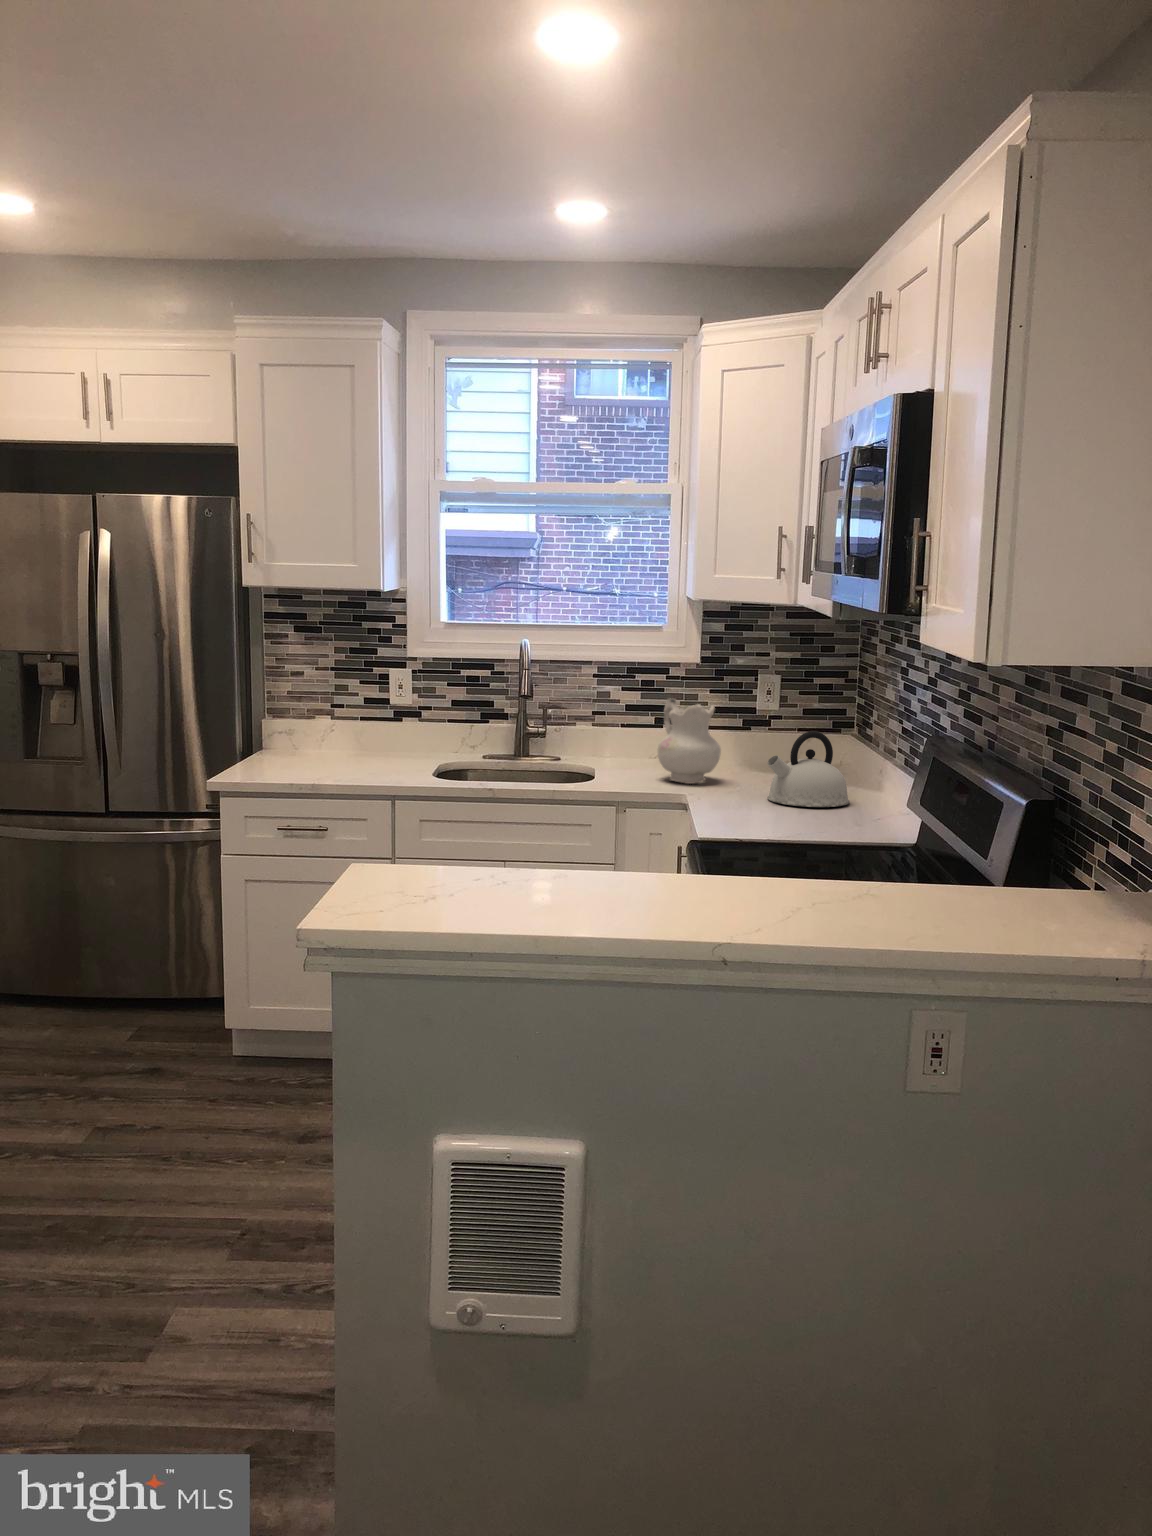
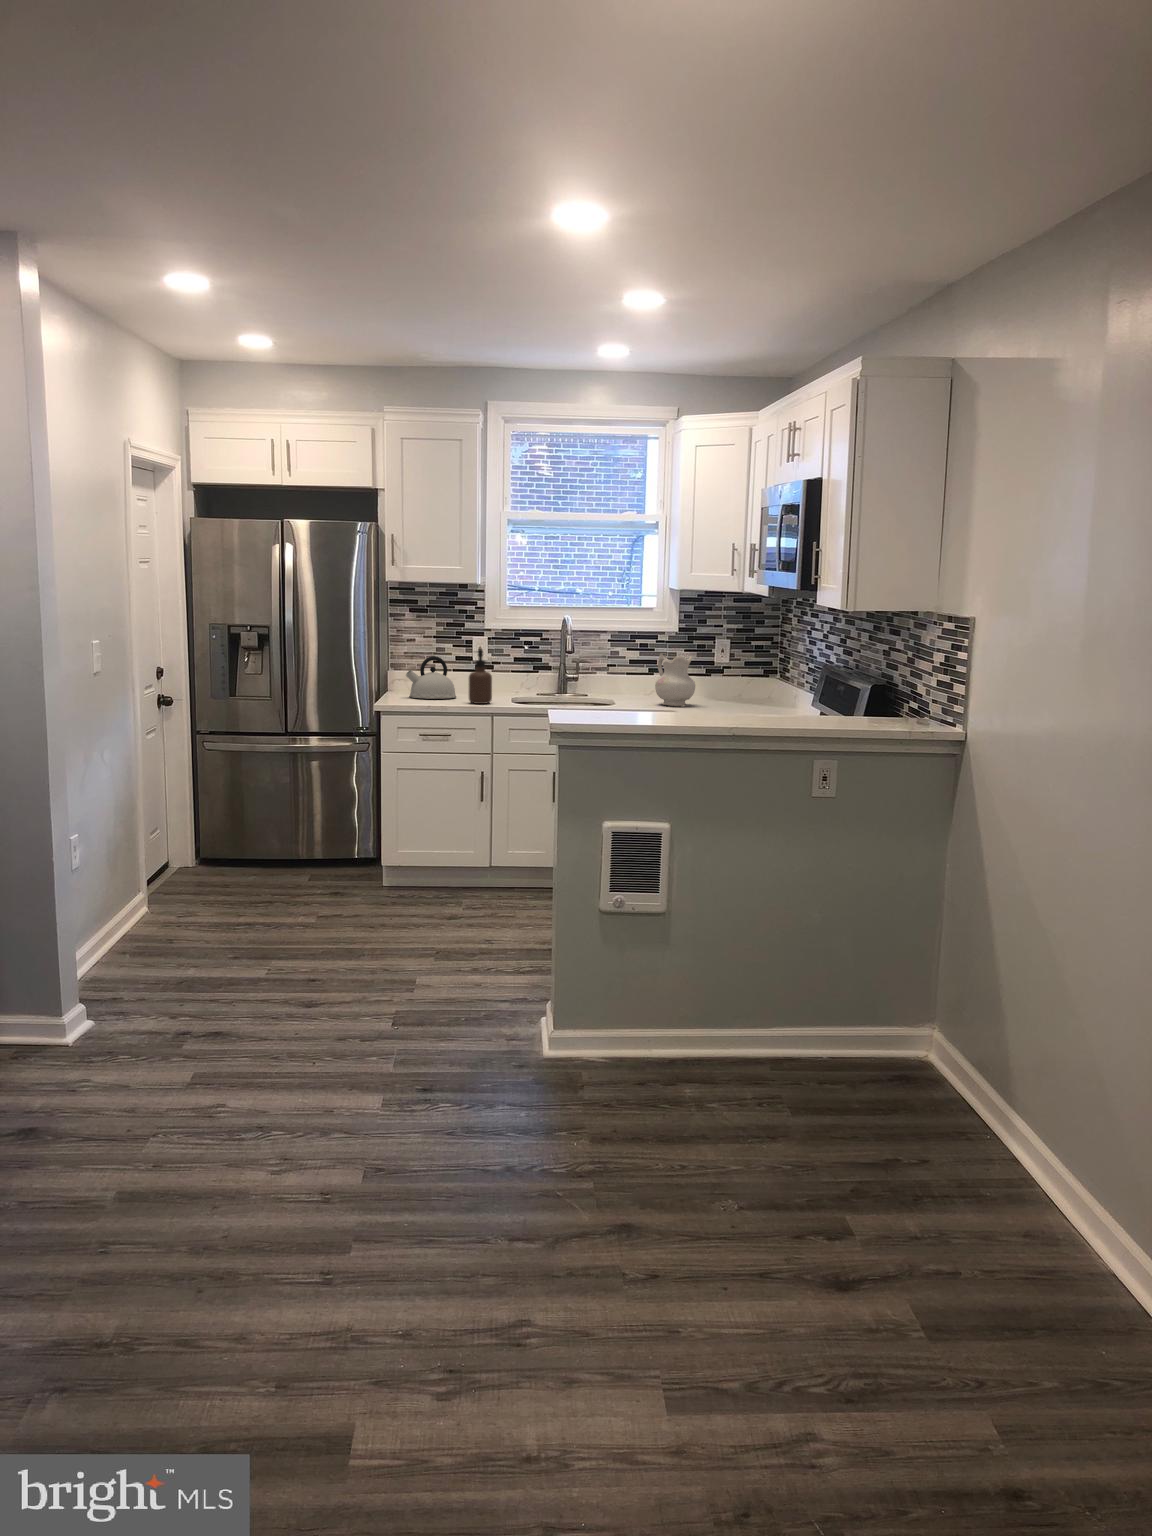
soap dispenser: none [362,693,399,779] -> present [469,649,492,704]
kettle: present [767,731,849,807] -> present [406,656,456,699]

